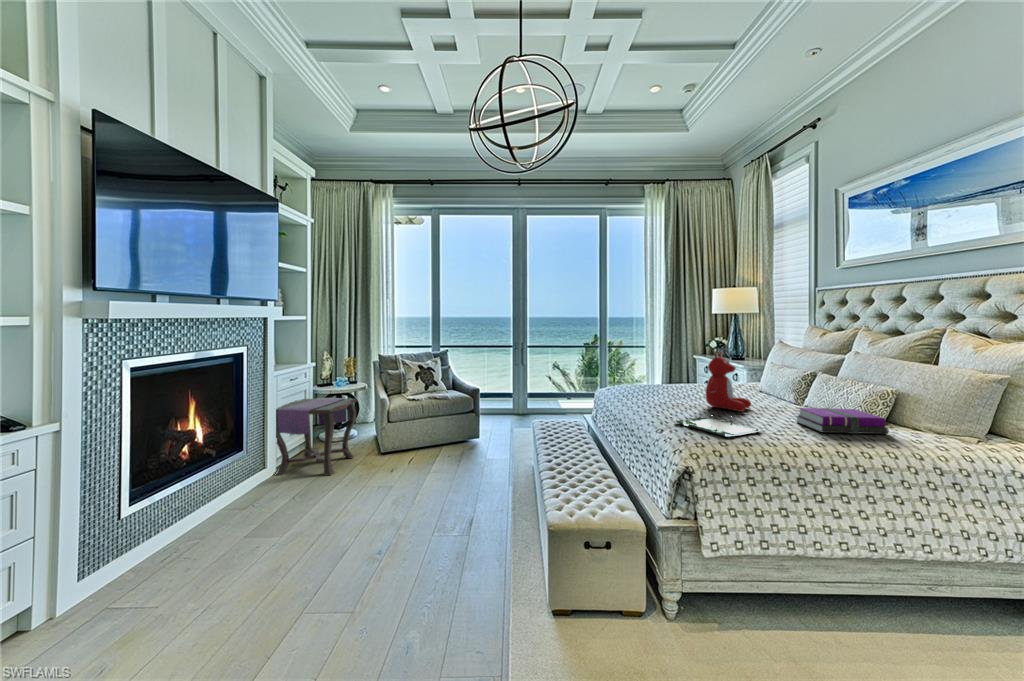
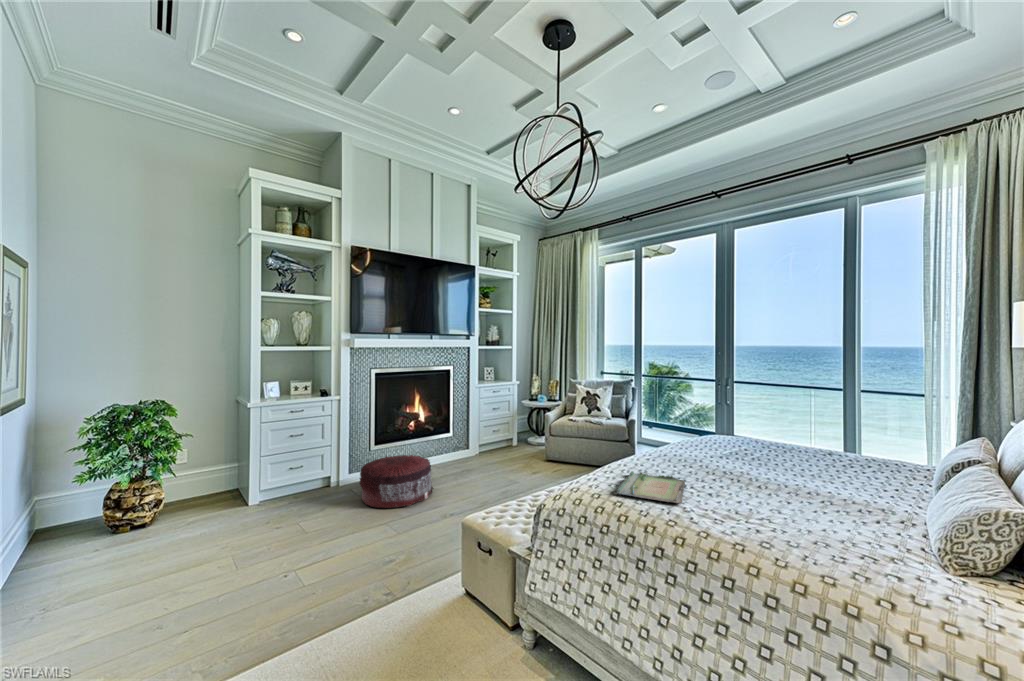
teddy bear: present [706,351,751,411] -> none [730,403,805,491]
side table: present [276,398,357,475] -> none [475,406,536,464]
notebook: present [796,408,889,434] -> none [749,496,886,570]
pouf: none [171,493,317,613] -> present [360,455,433,508]

